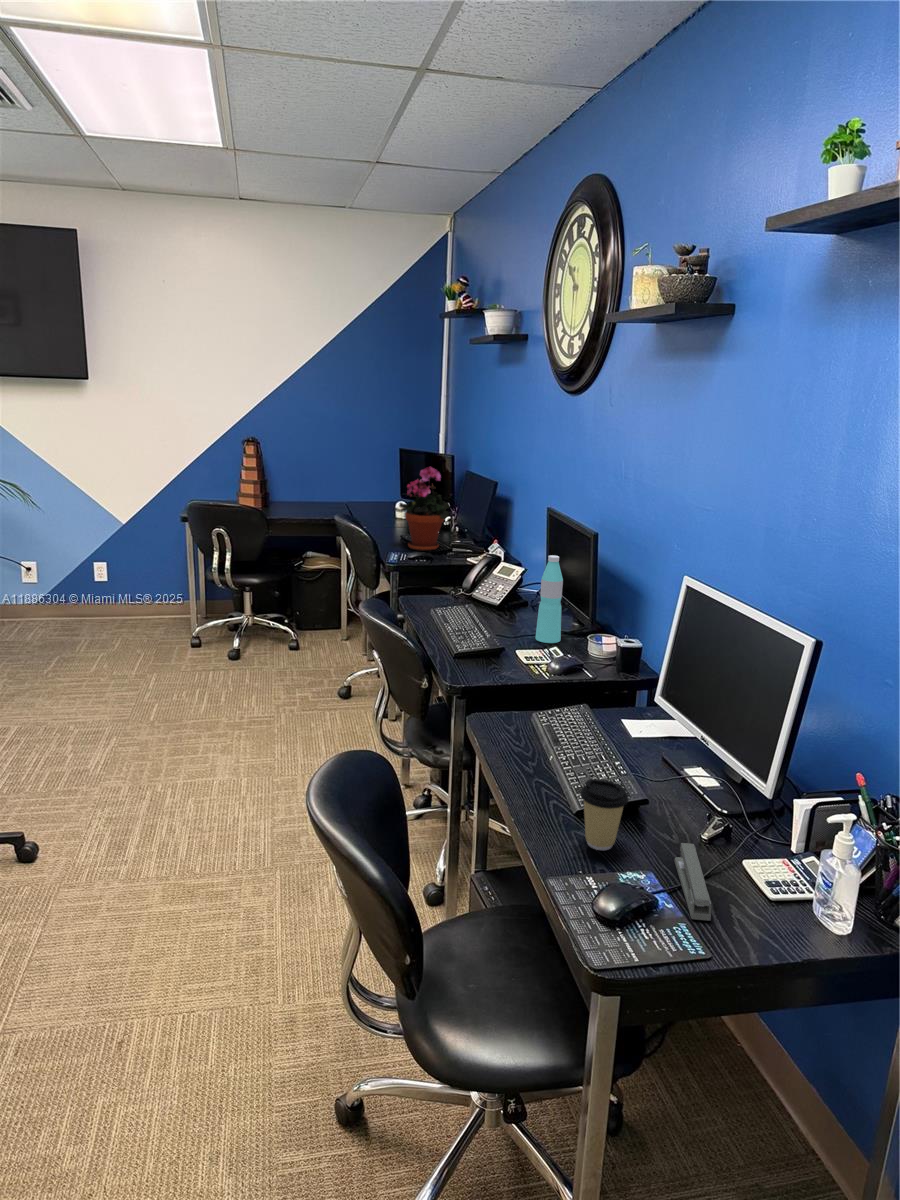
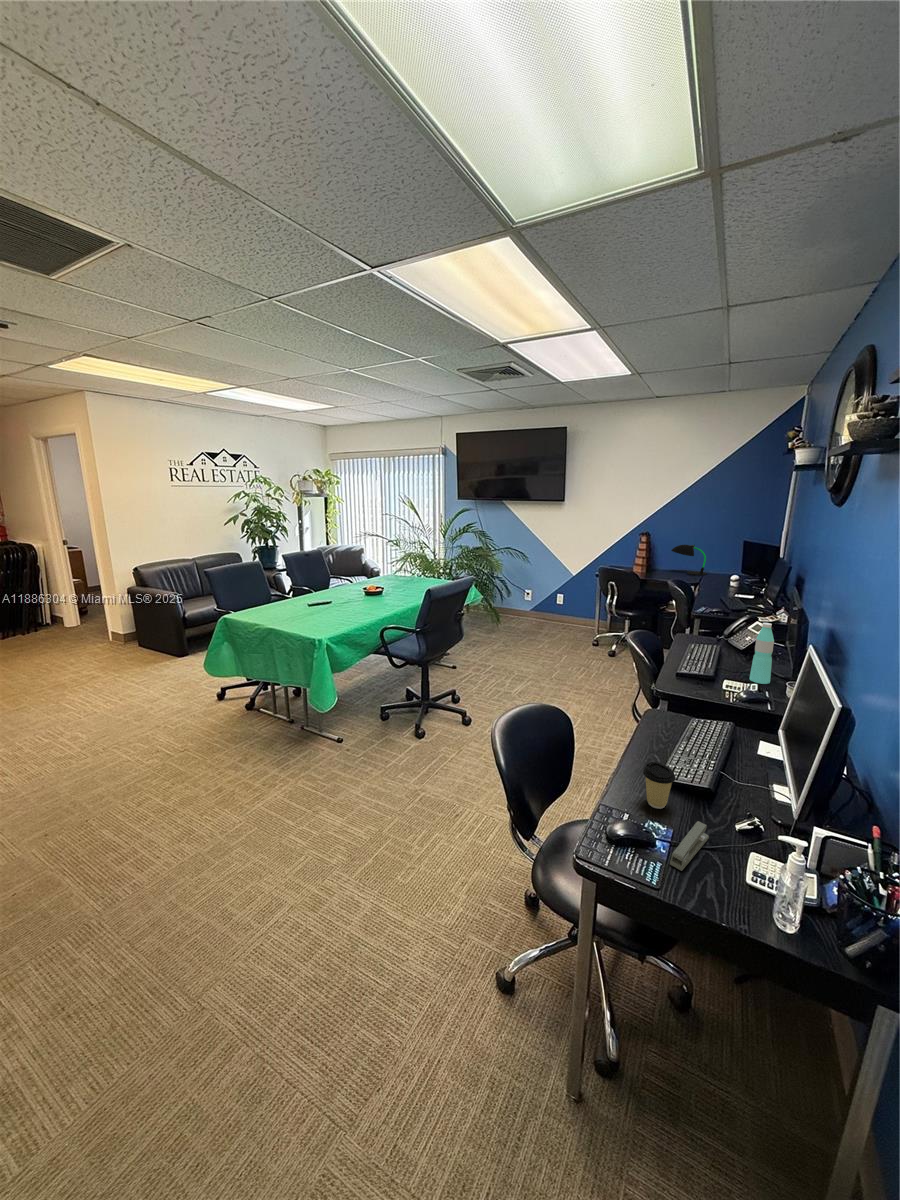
desk lamp: none [295,459,350,508] -> present [671,545,707,576]
potted plant: present [399,467,450,551] -> none [714,553,753,609]

